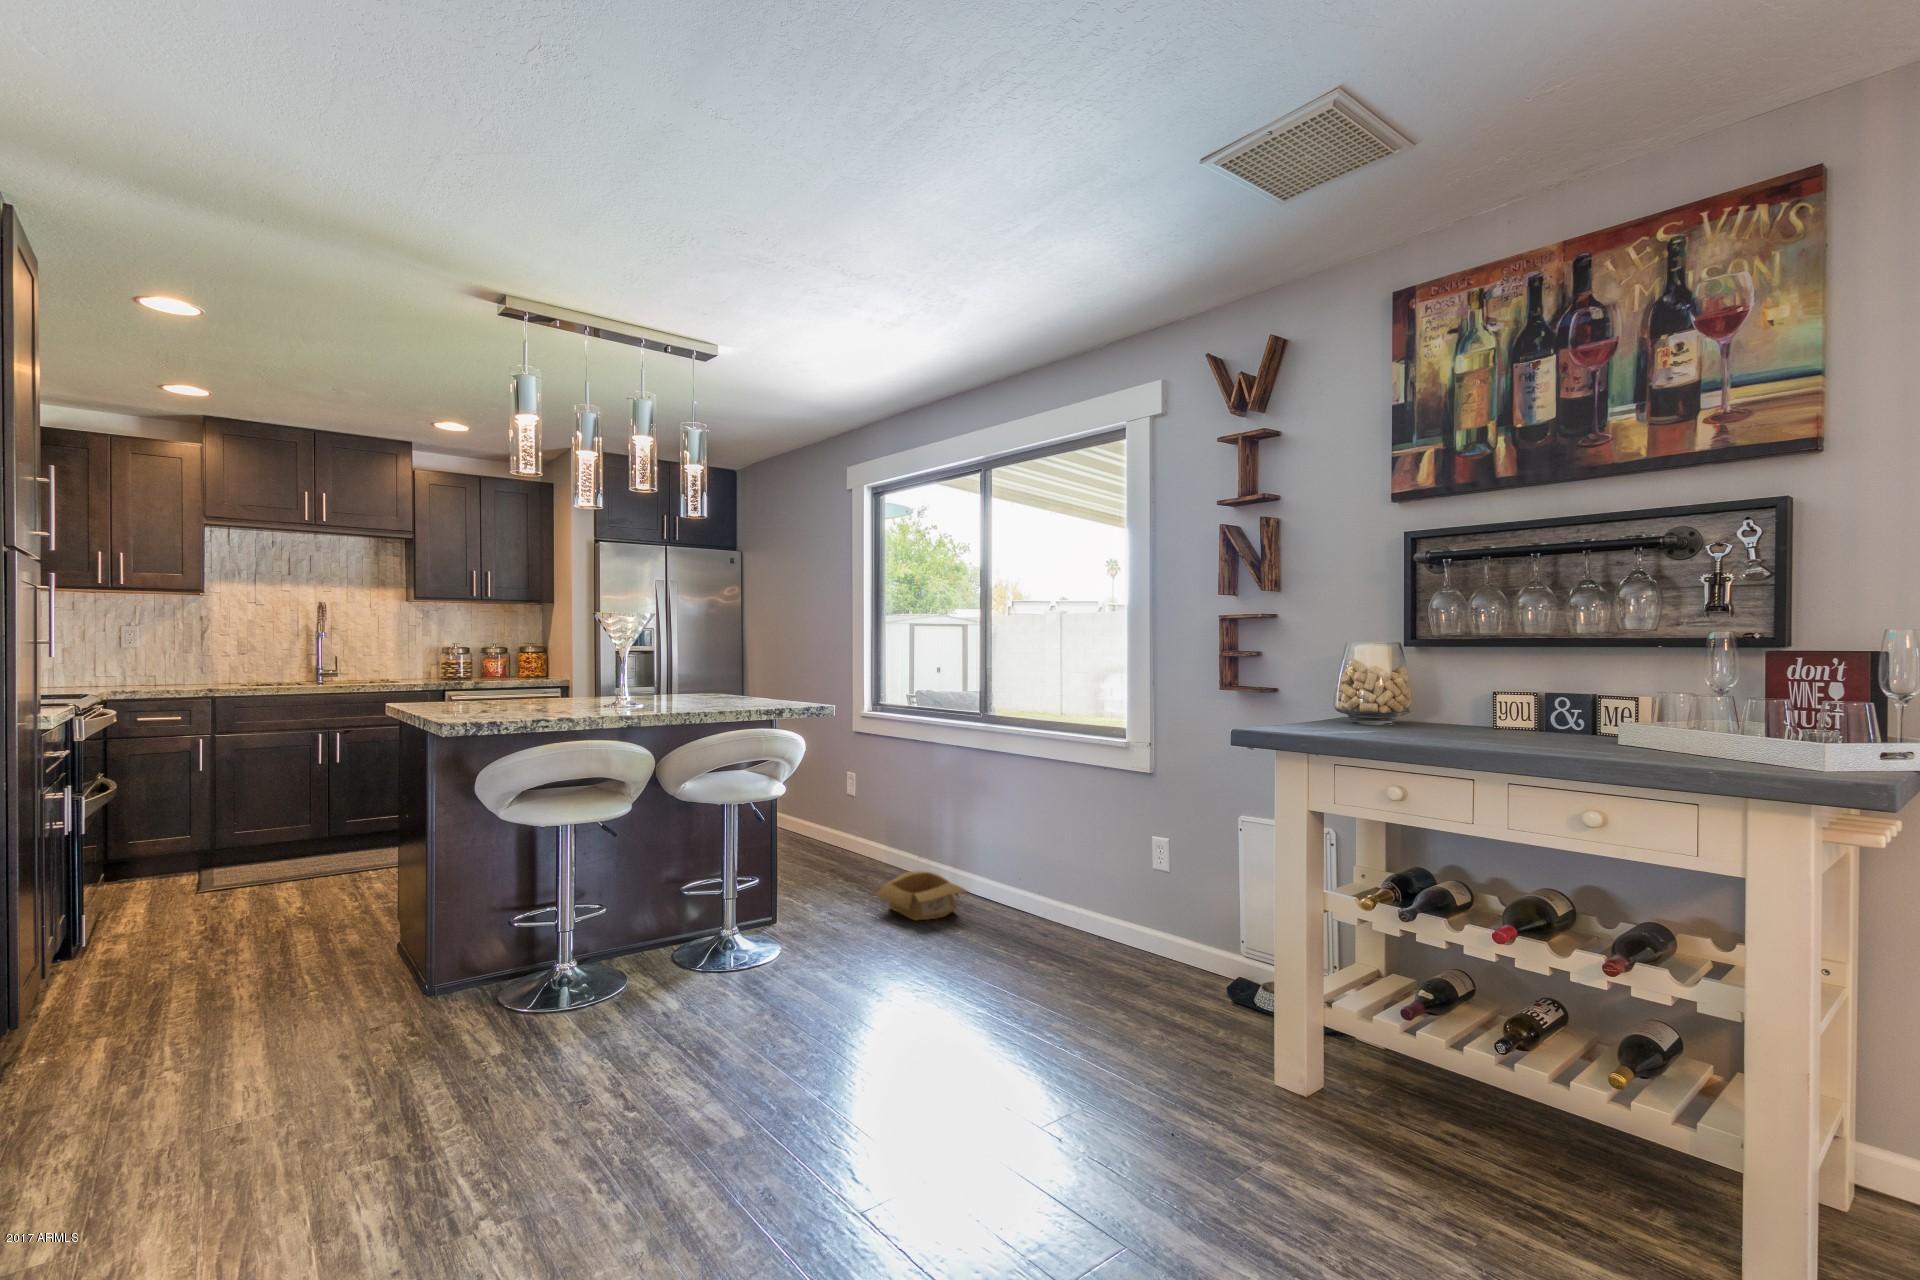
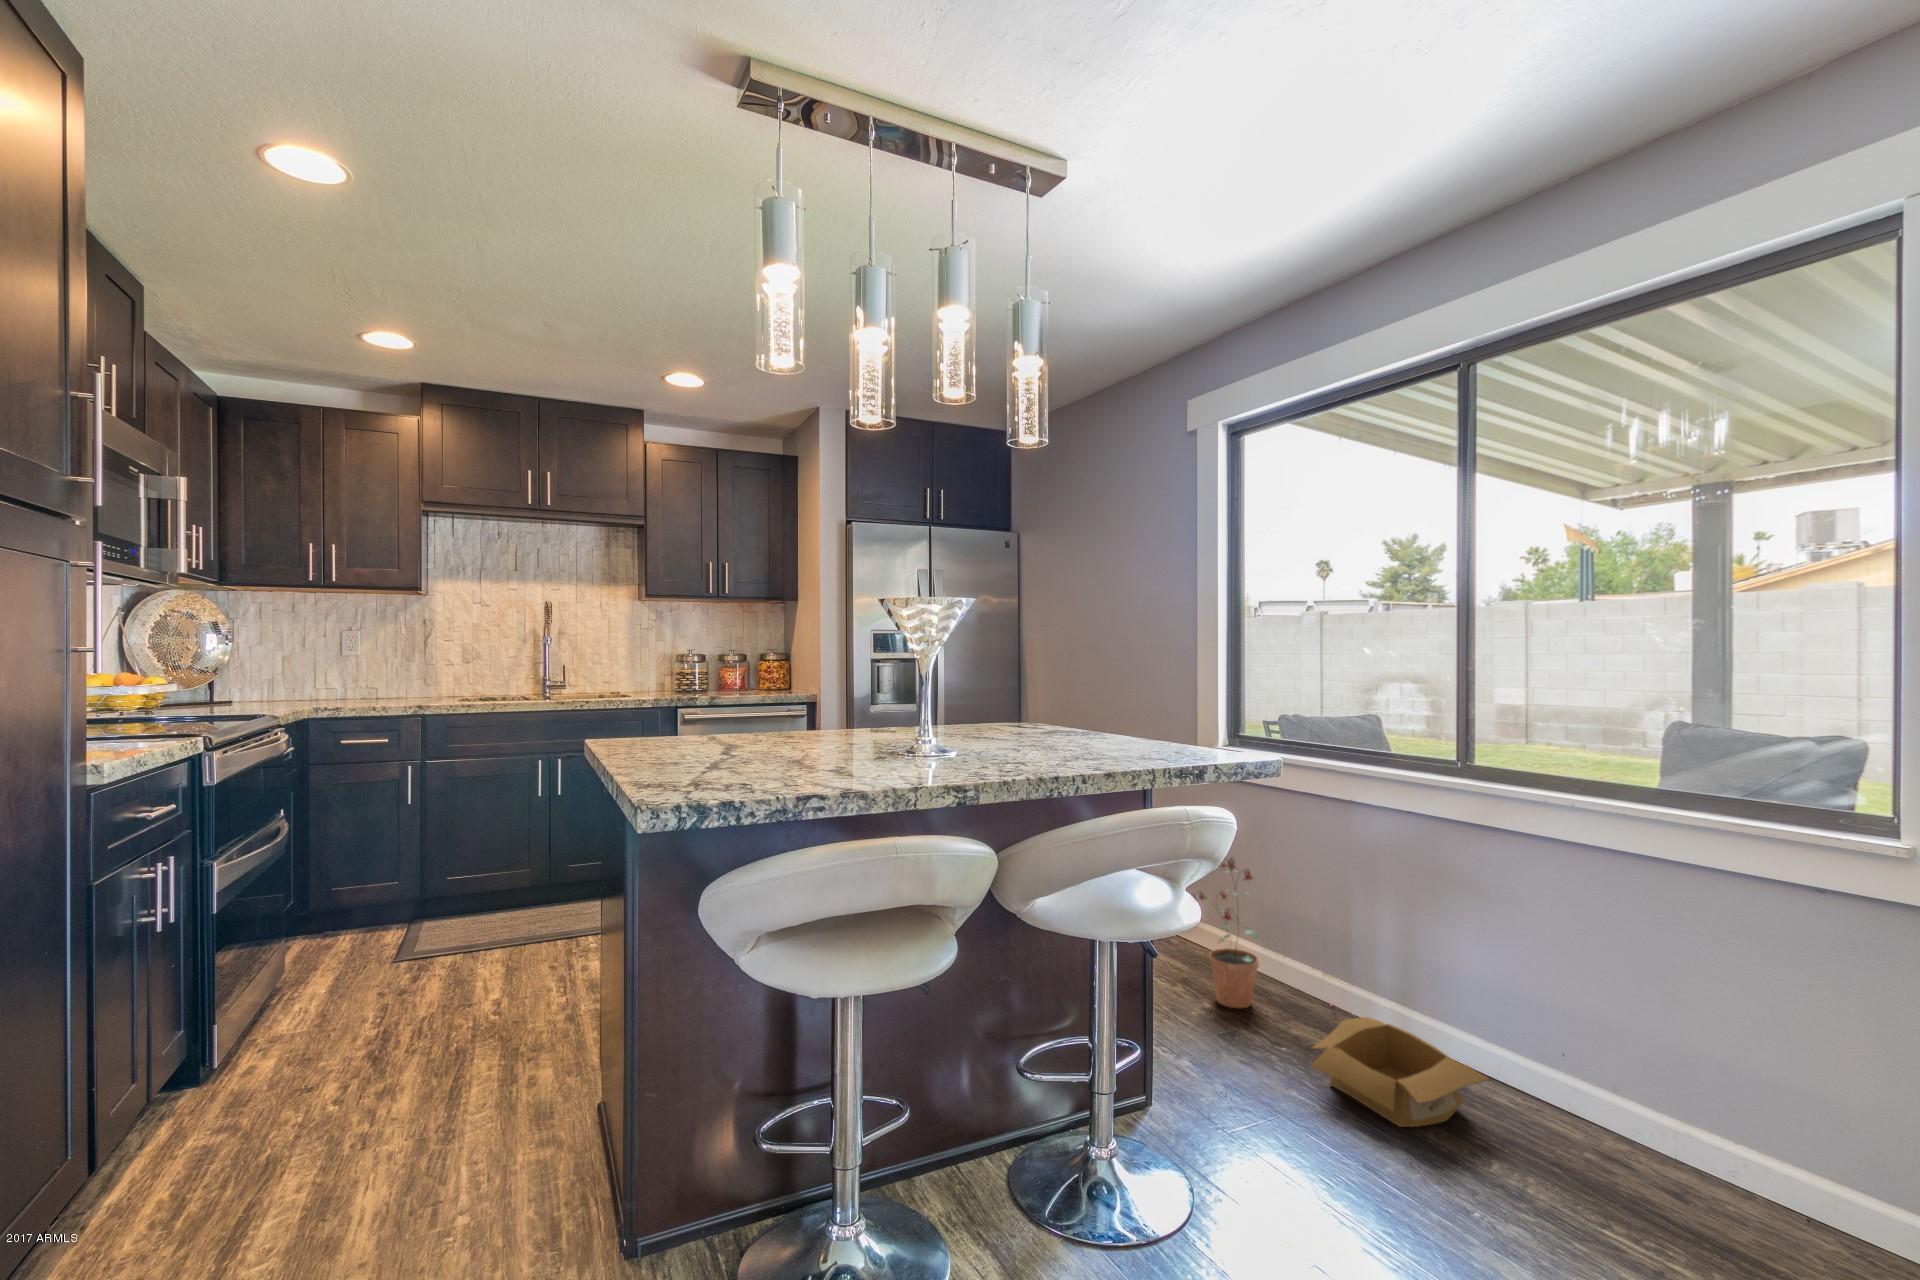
potted plant: none [831,783,873,882] -> present [1193,858,1259,1008]

